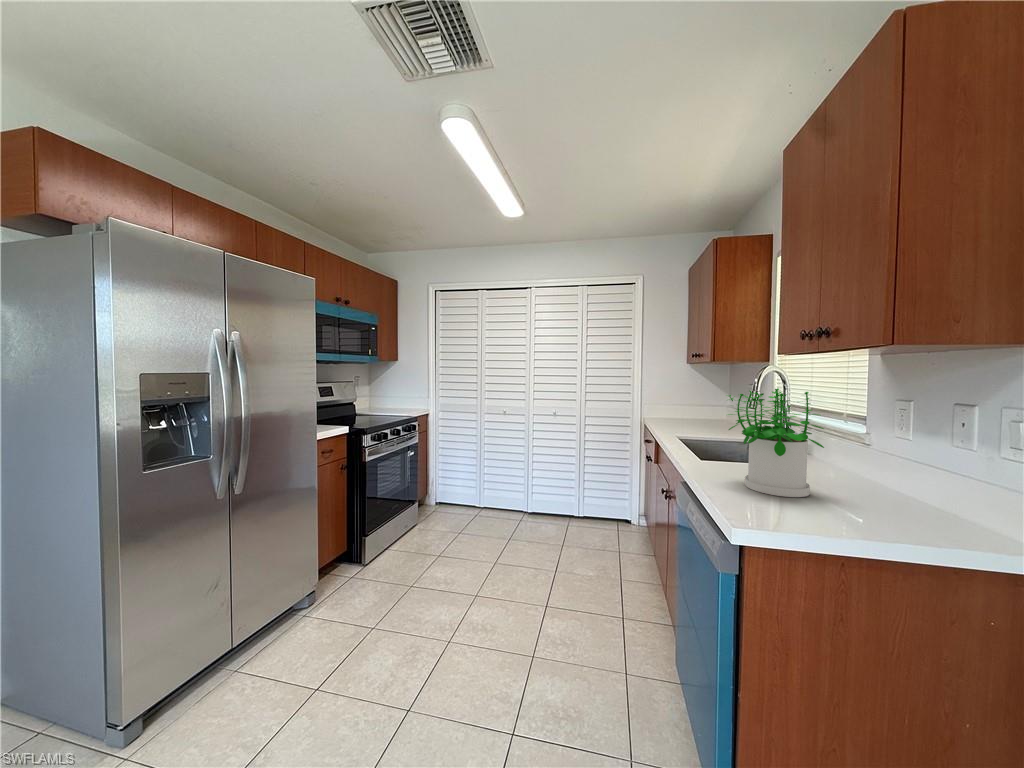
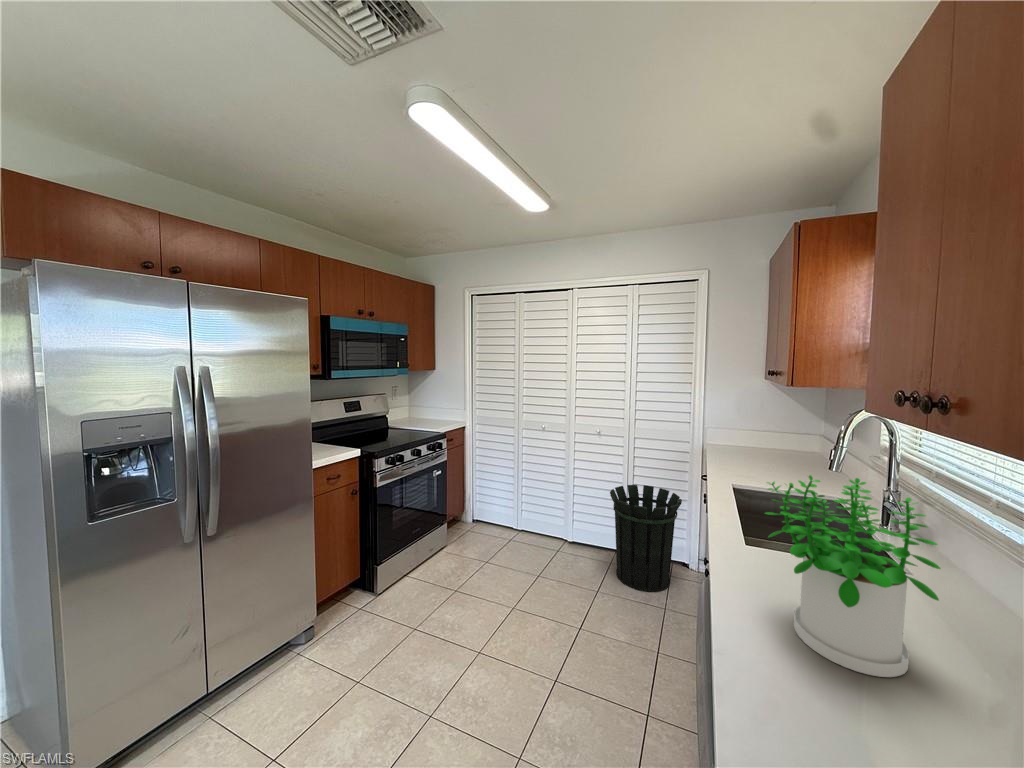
waste bin: none [570,455,629,541] -> present [610,485,682,592]

